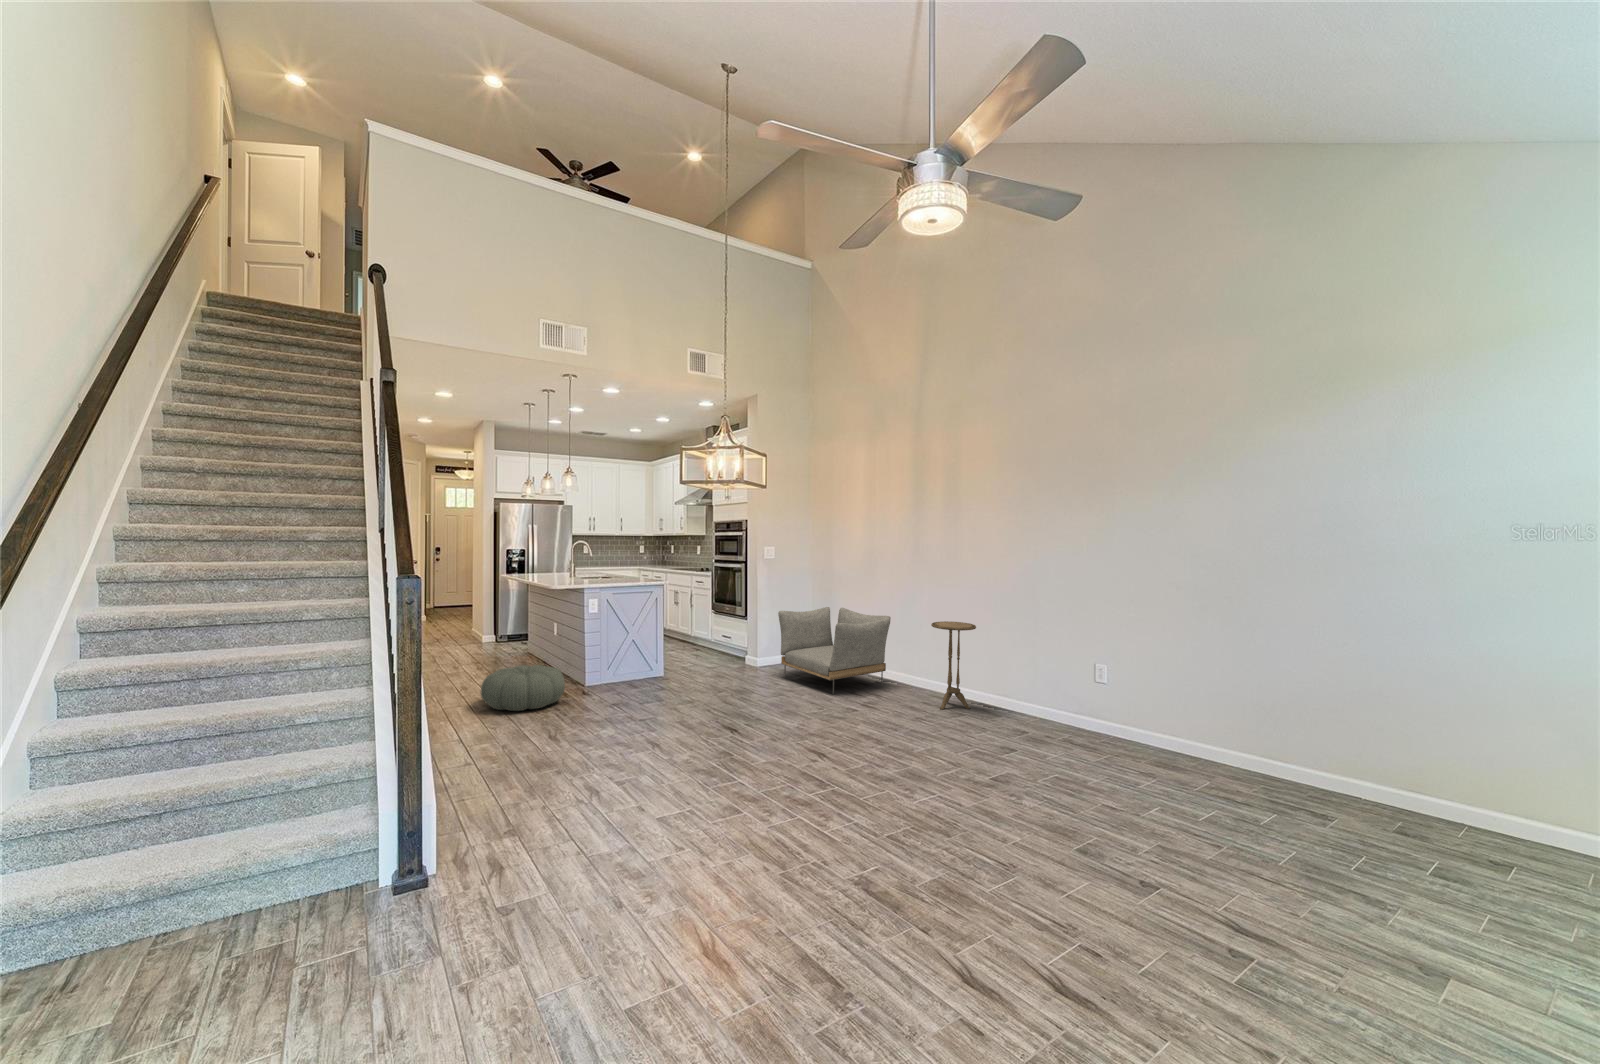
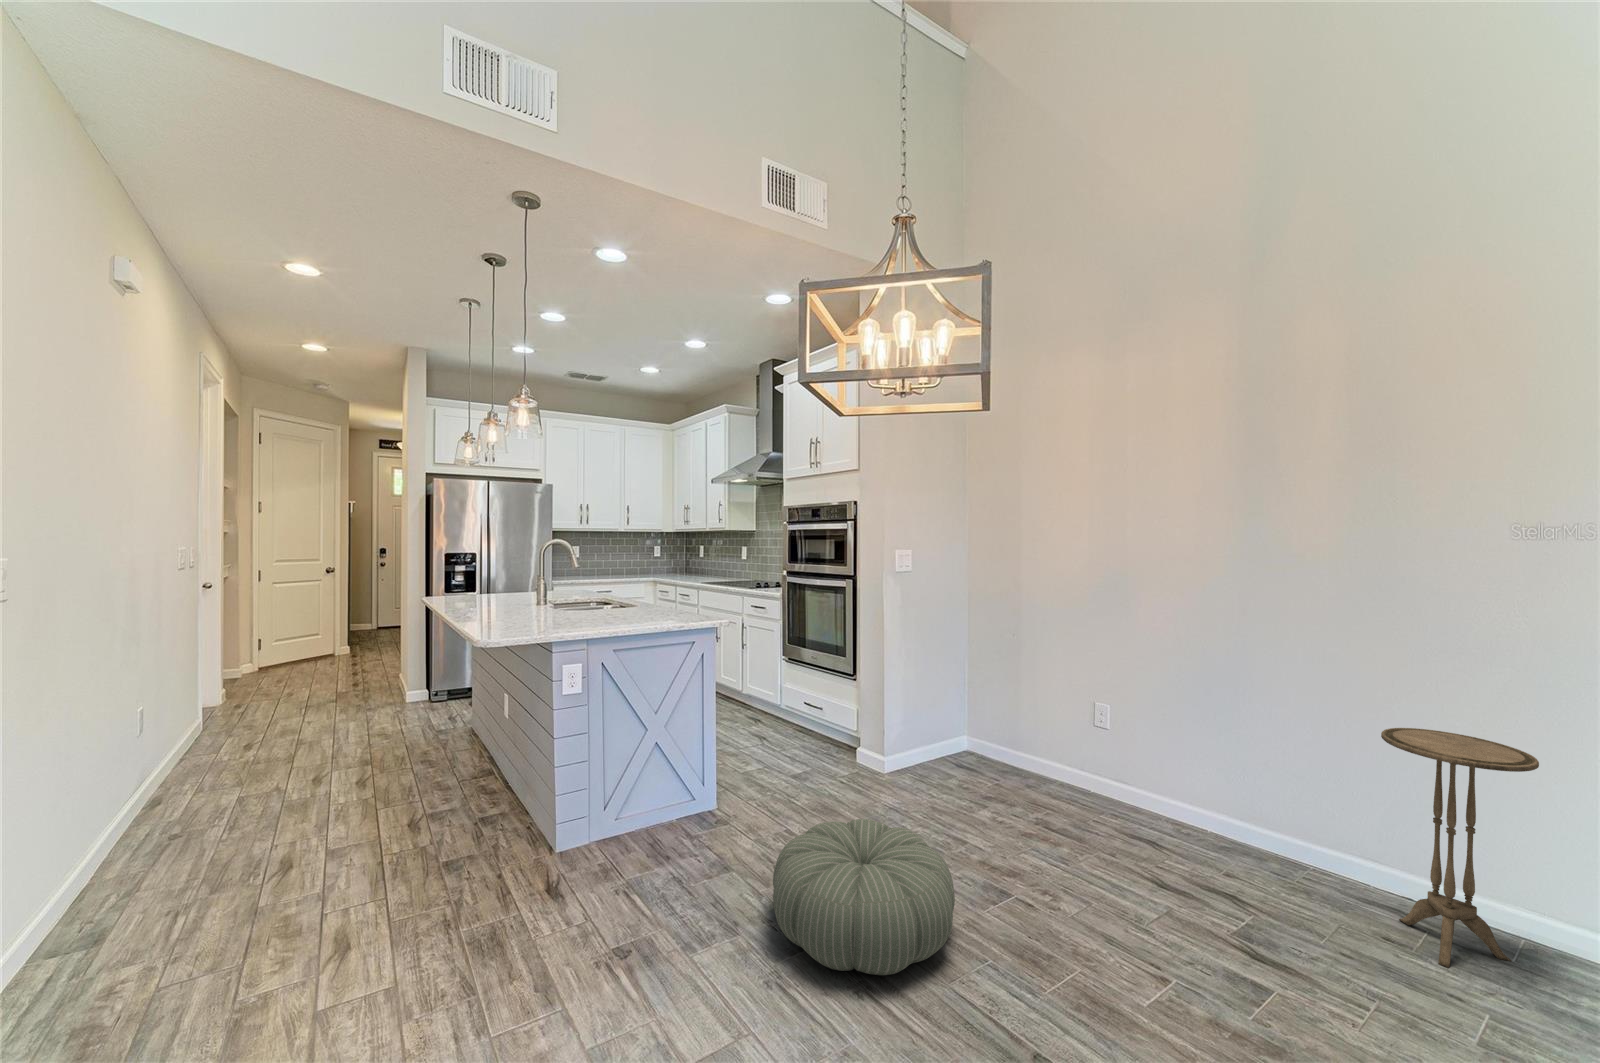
armchair: present [778,607,891,695] -> none [942,663,1205,889]
pouf: present [481,665,565,711] -> present [773,819,955,975]

